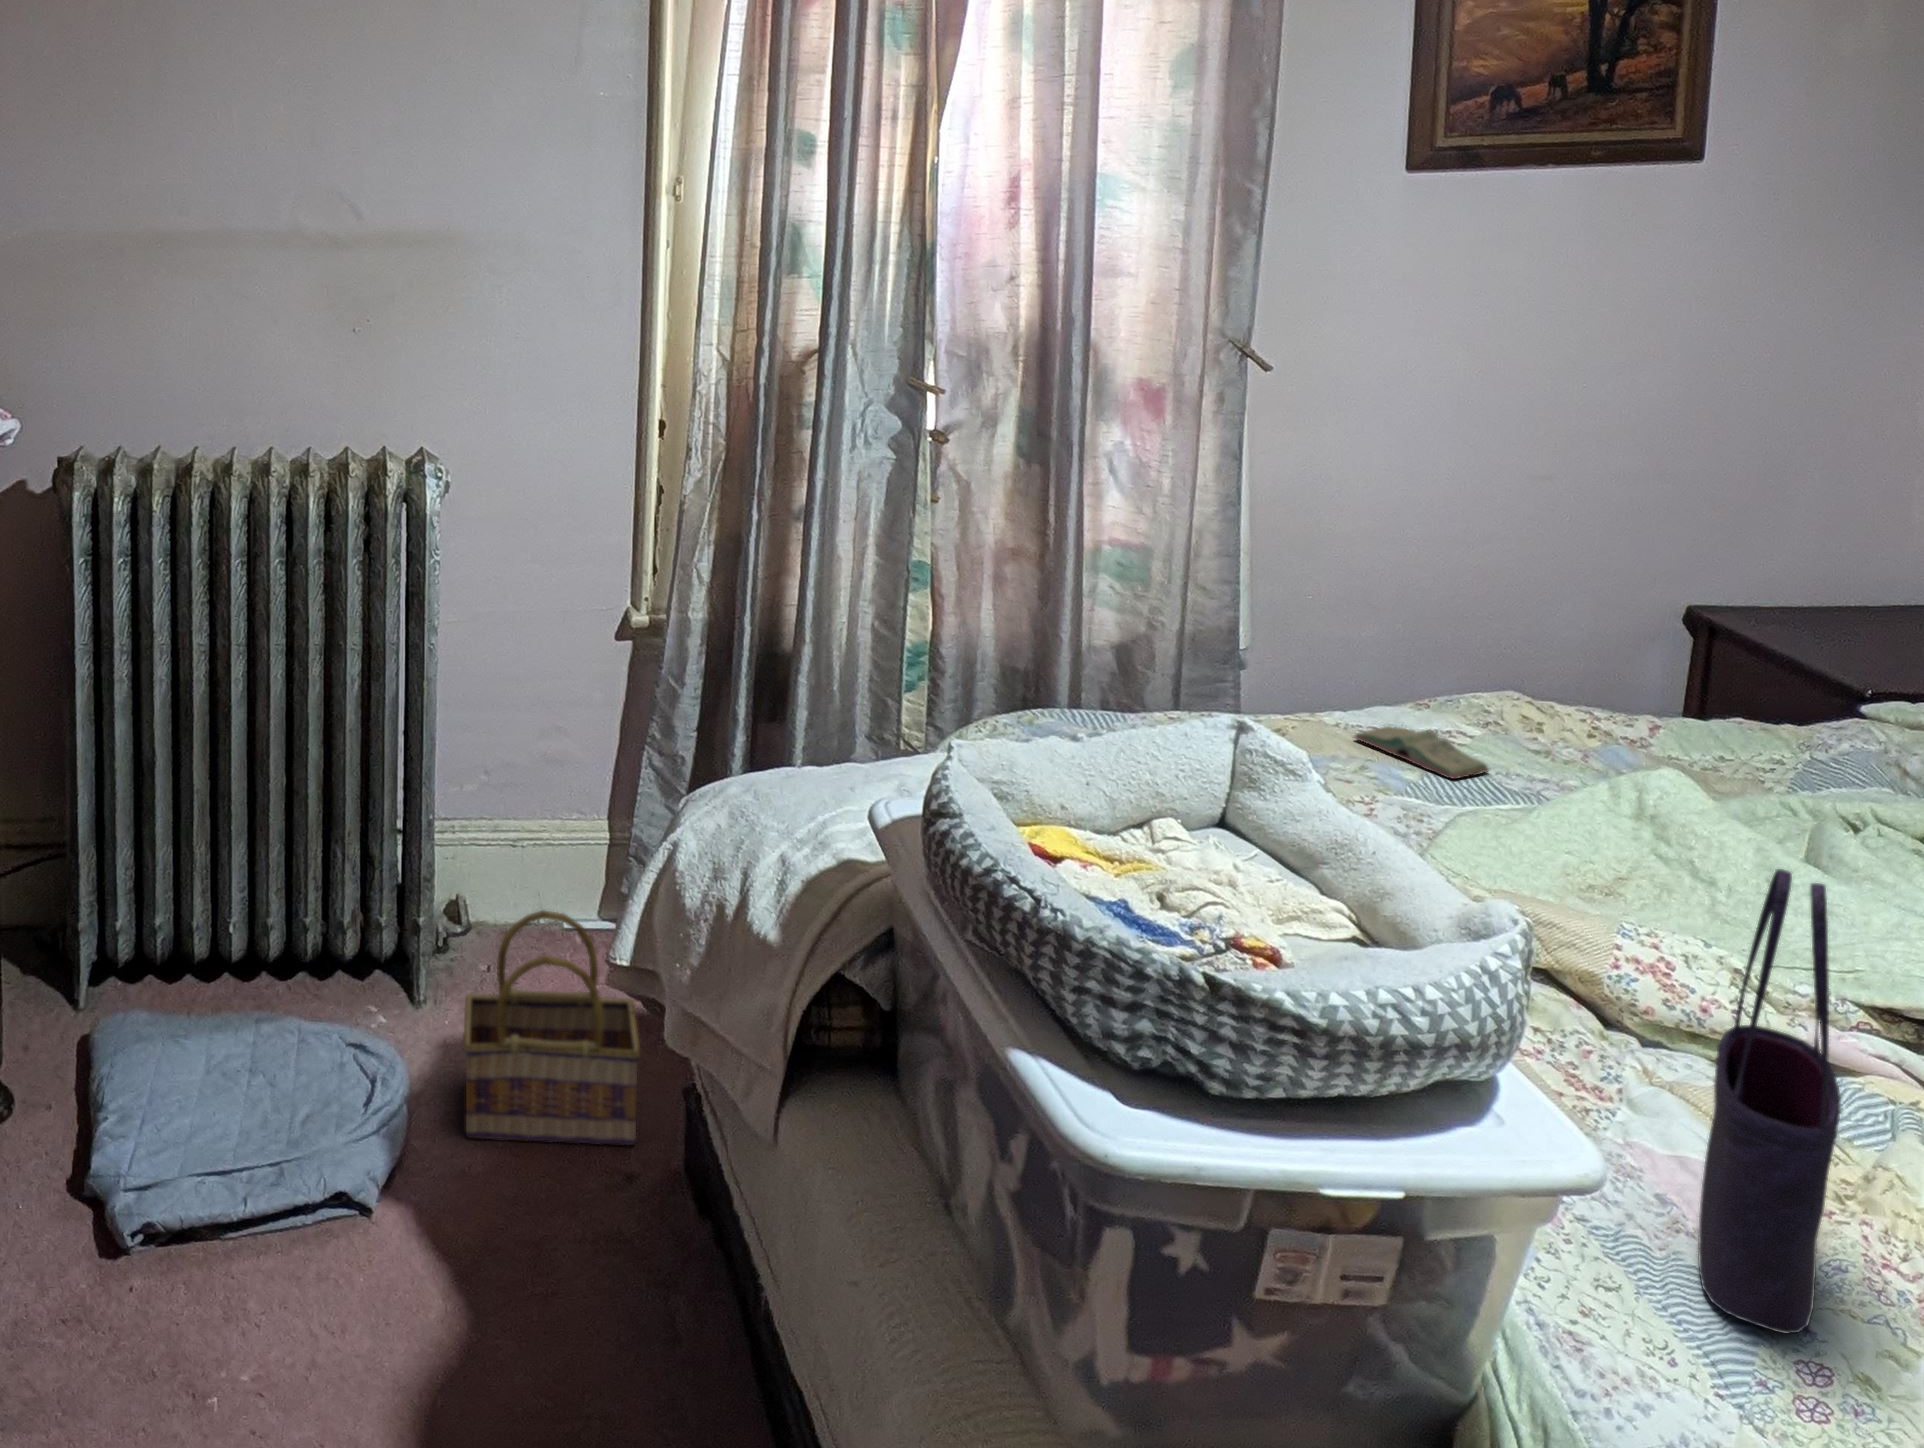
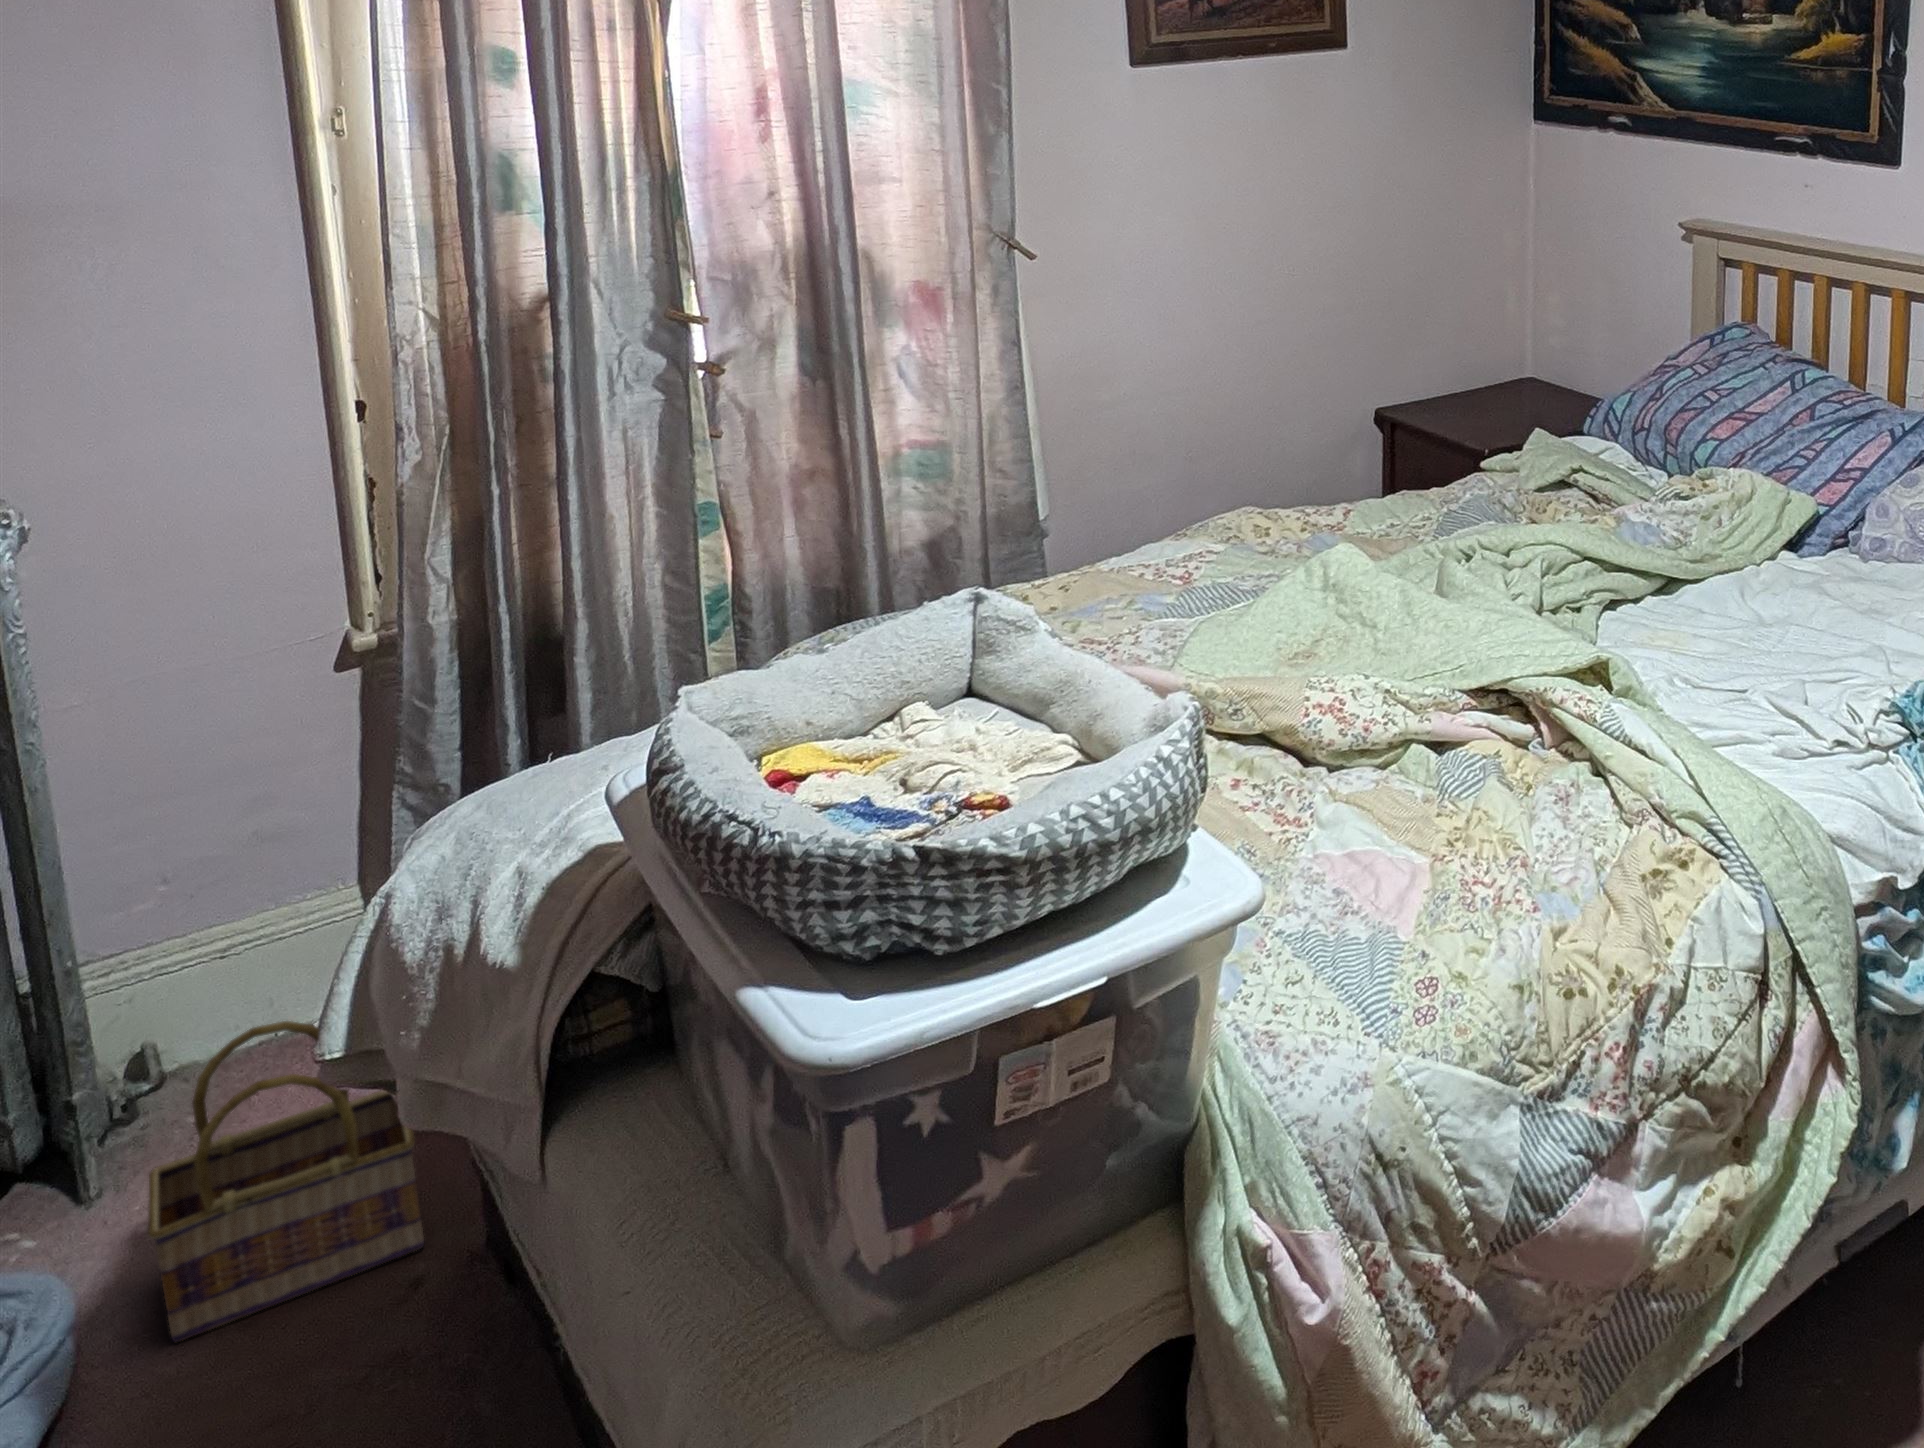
book: present [1354,726,1489,779] -> none [1126,559,1231,597]
tote bag: present [1698,869,1841,1334] -> none [1353,610,1426,965]

